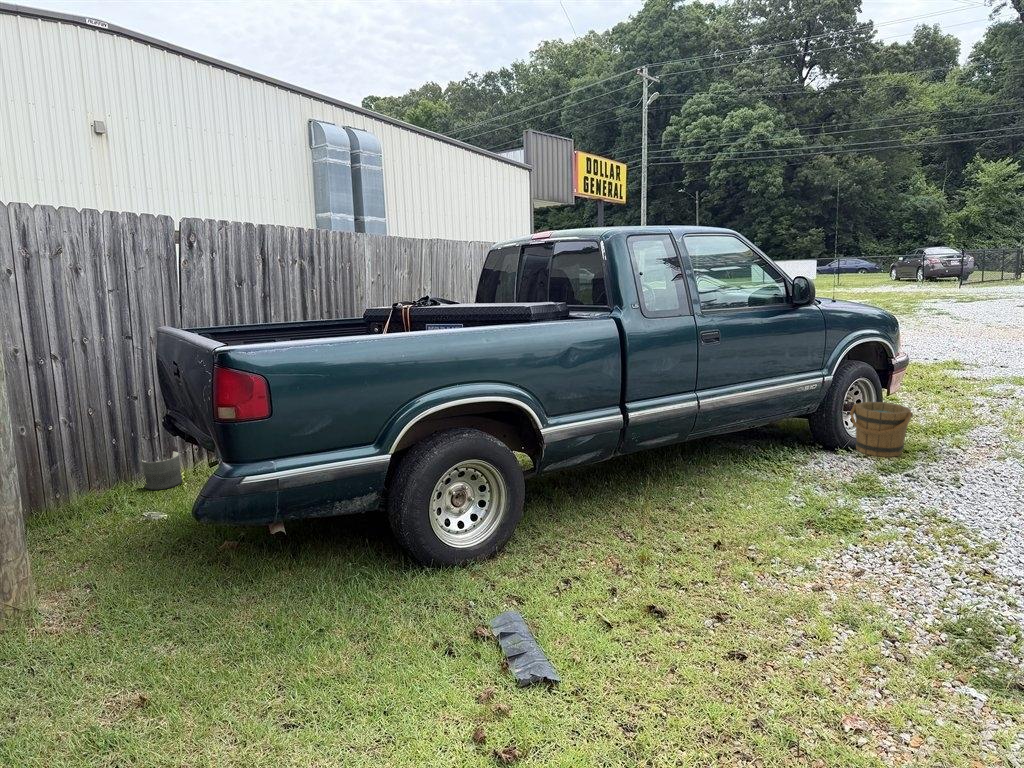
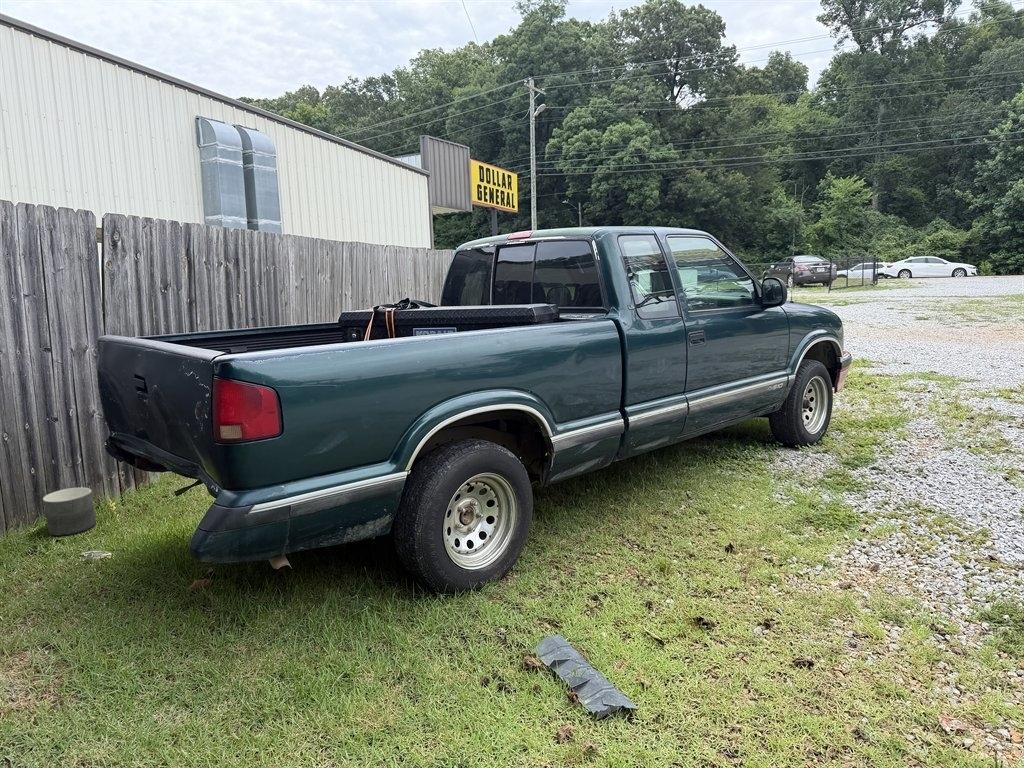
bucket: present [850,402,913,457] -> none [808,398,869,452]

